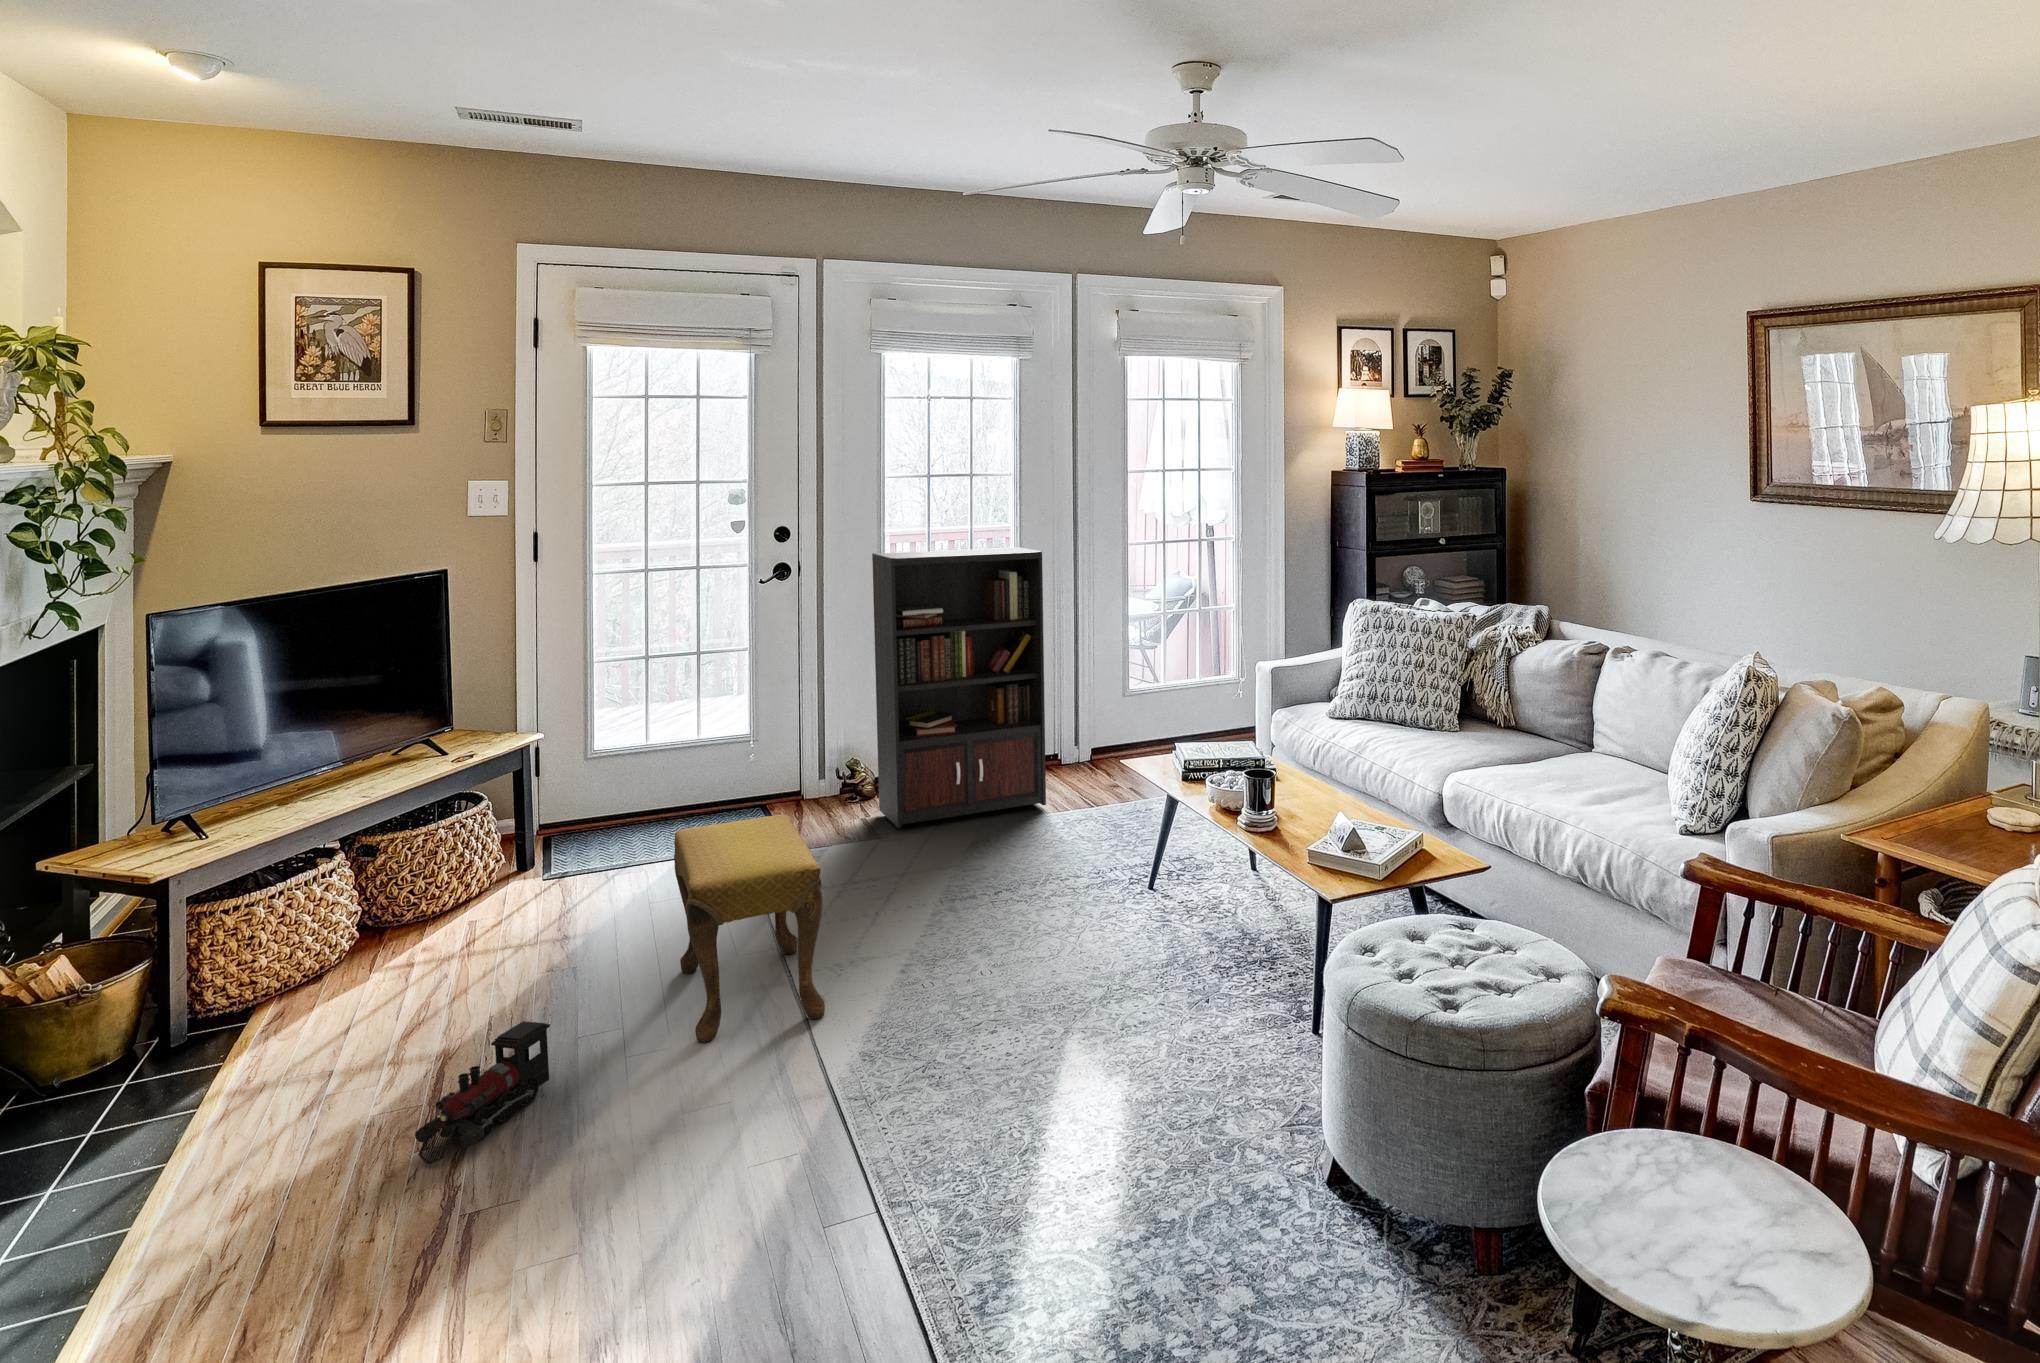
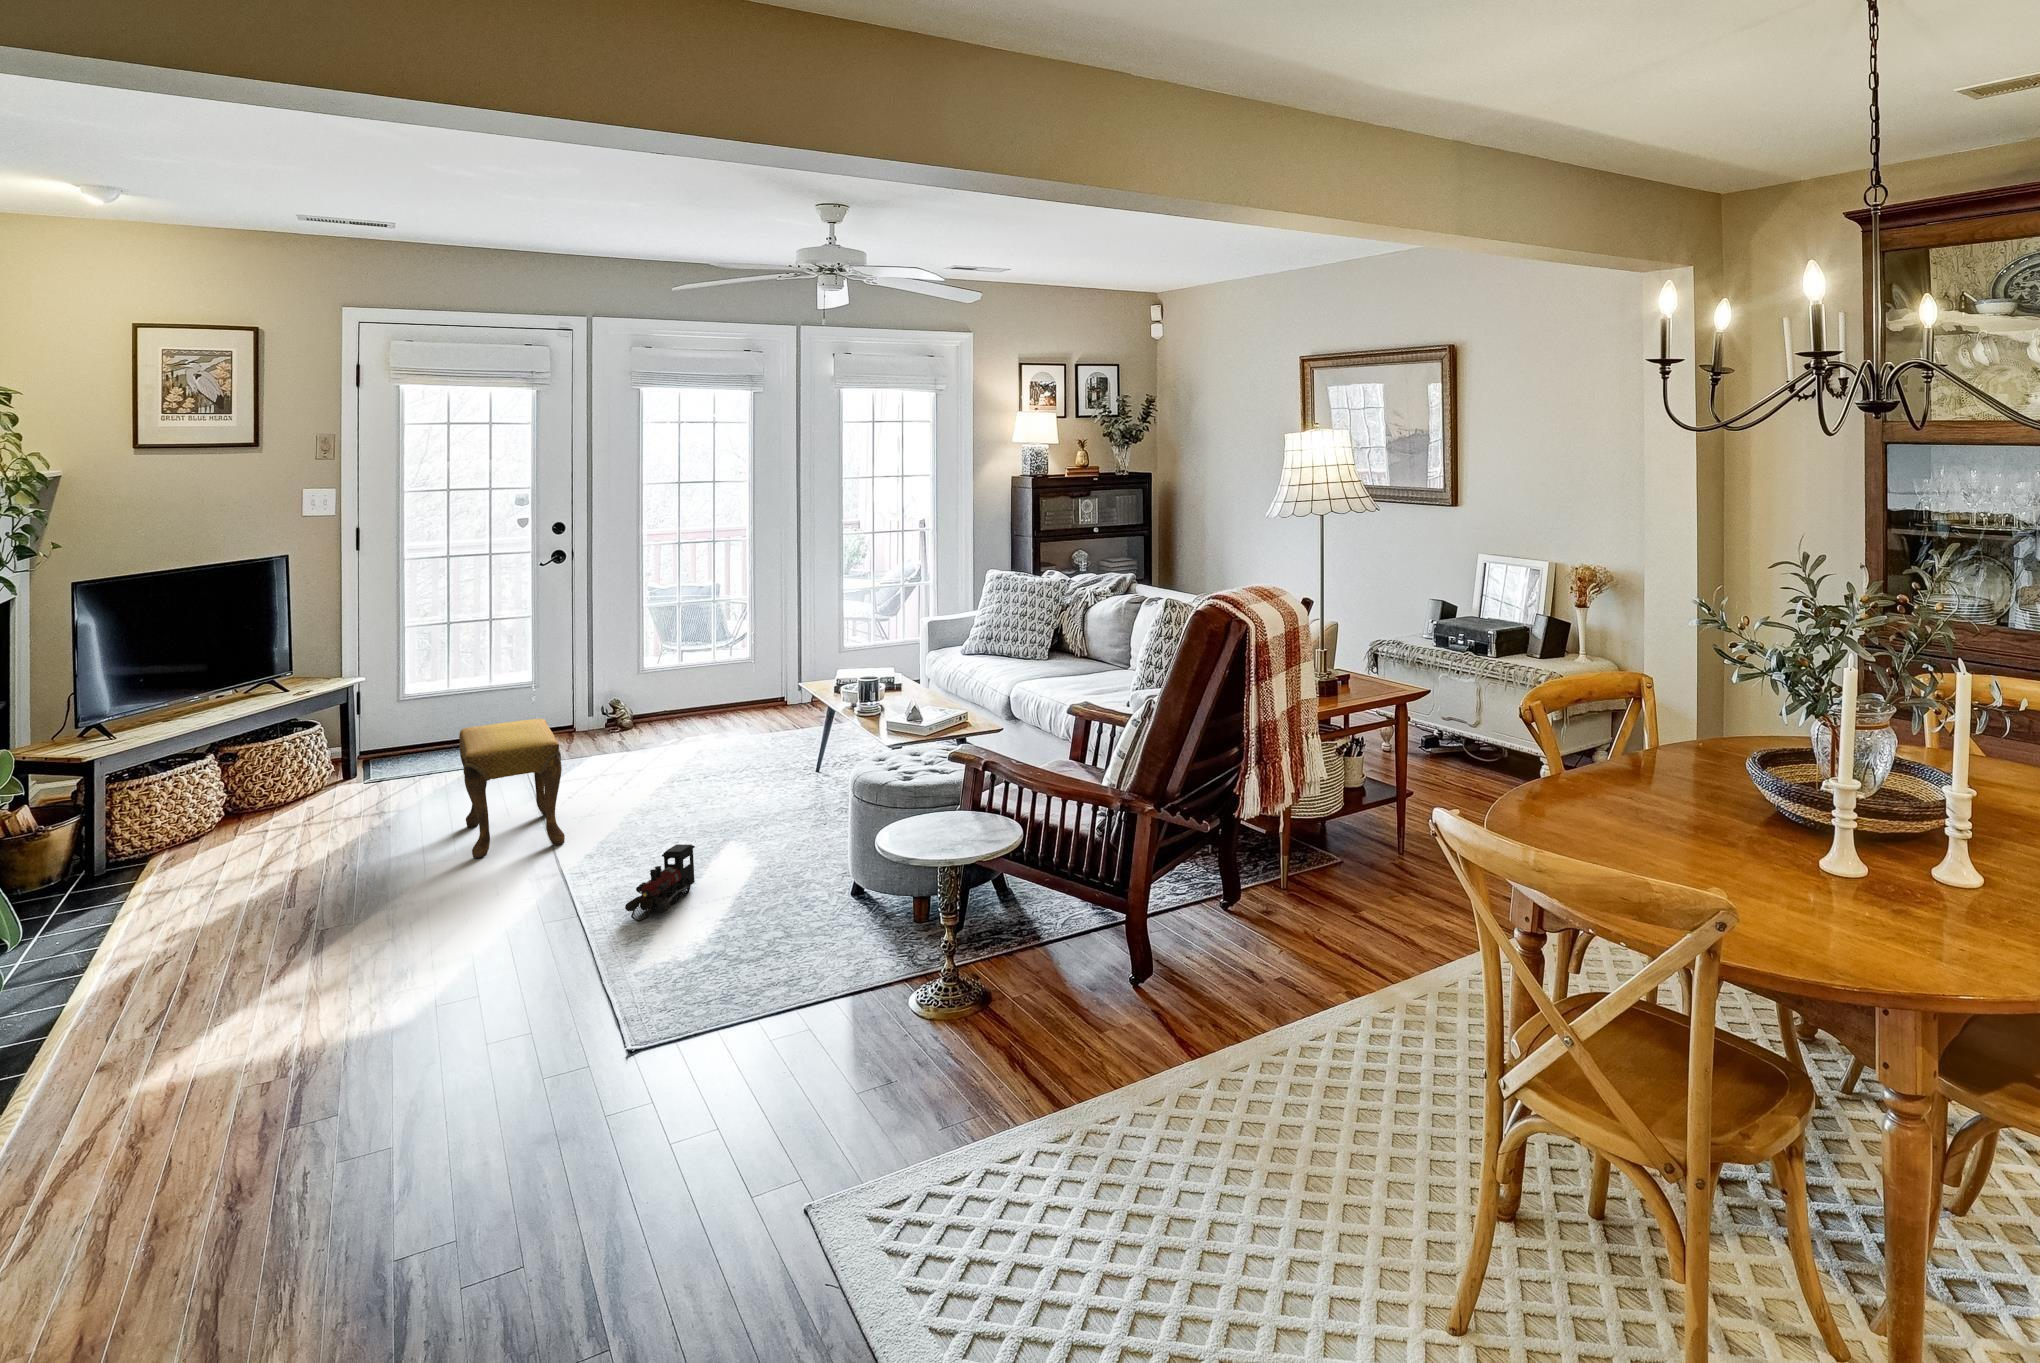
bookcase: present [872,547,1046,828] -> none [627,536,776,745]
toy train: present [415,1021,550,1164] -> present [625,844,695,922]

